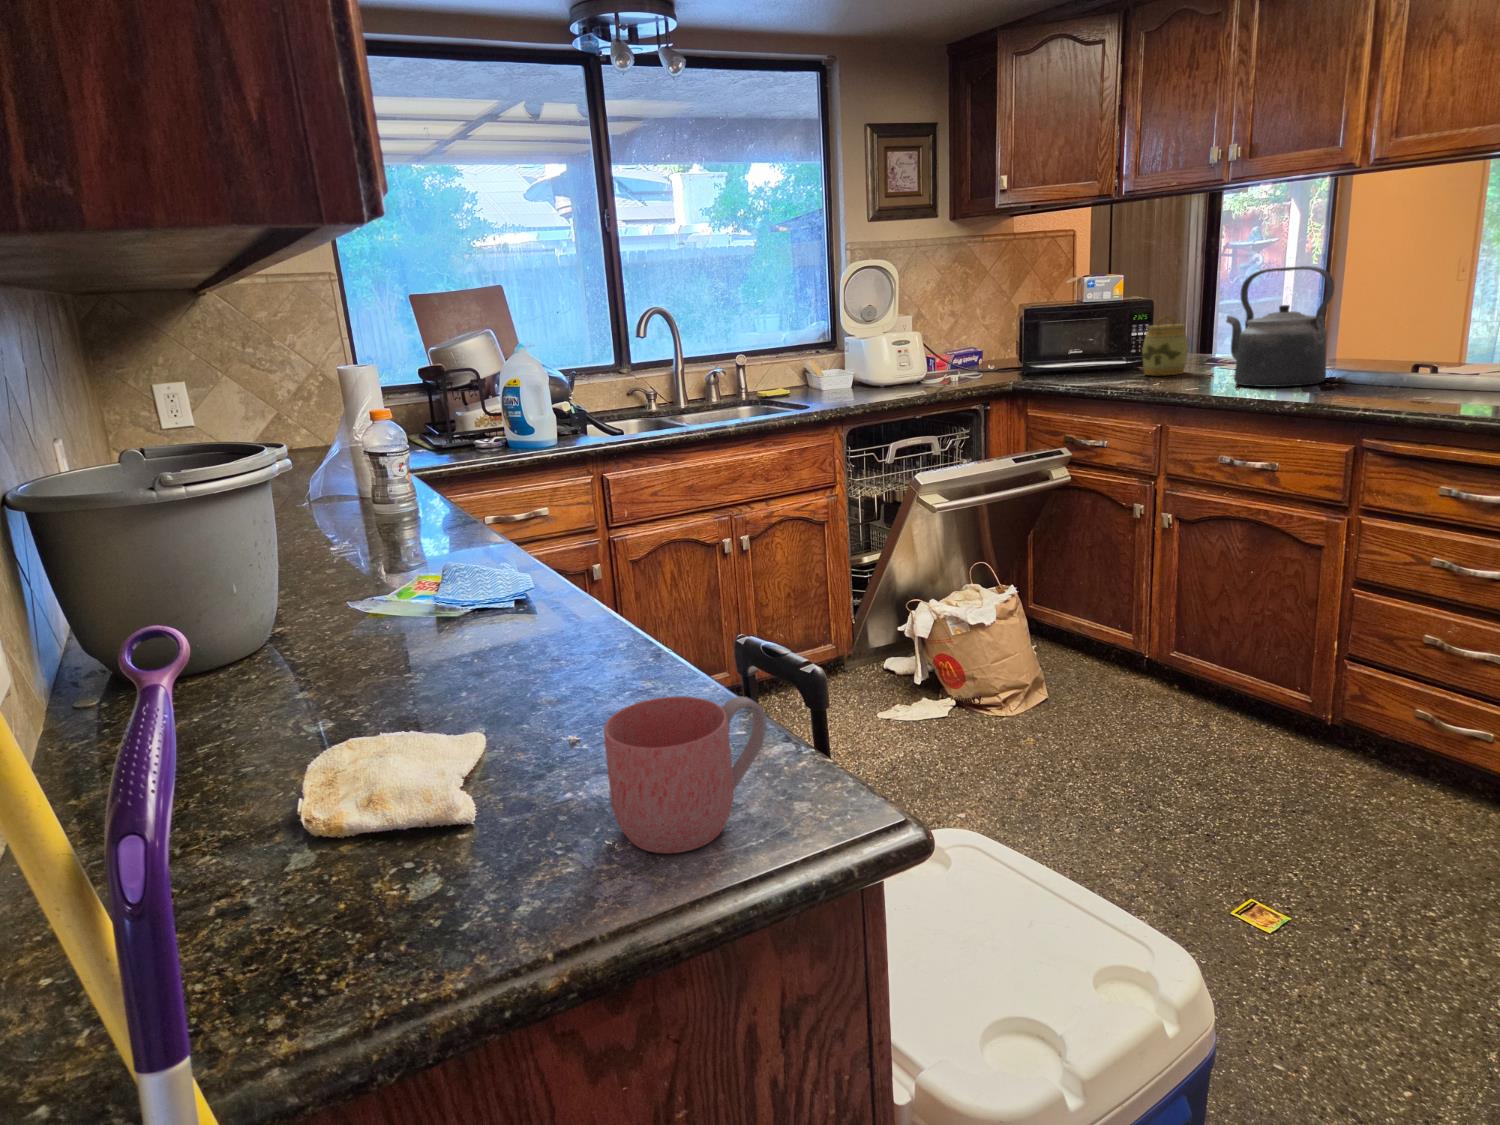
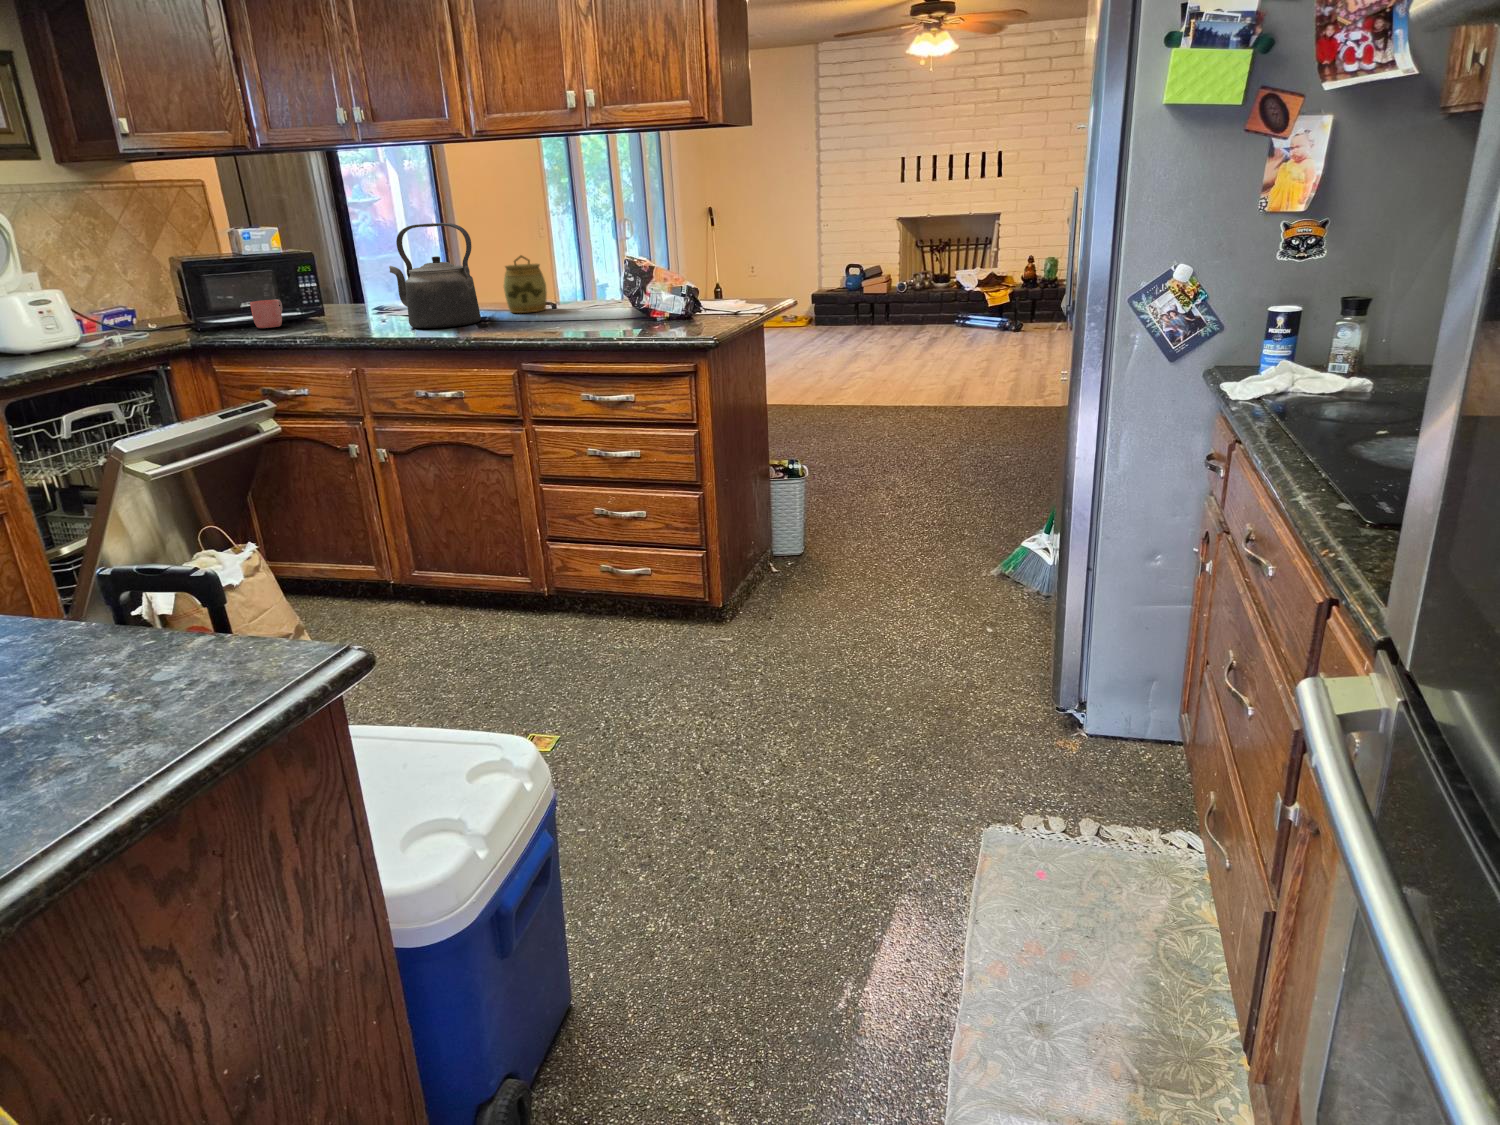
jar: present [1142,315,1188,375] -> present [503,255,547,313]
mug: present [604,696,766,853] -> present [250,299,282,328]

